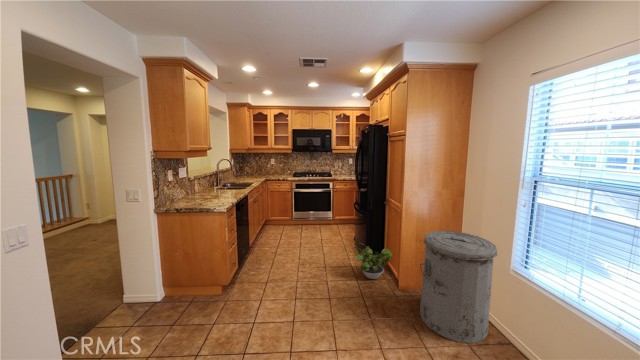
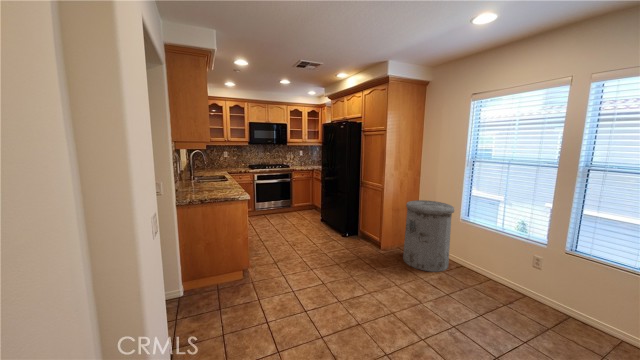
potted plant: present [354,243,392,279] -> none [339,219,373,247]

